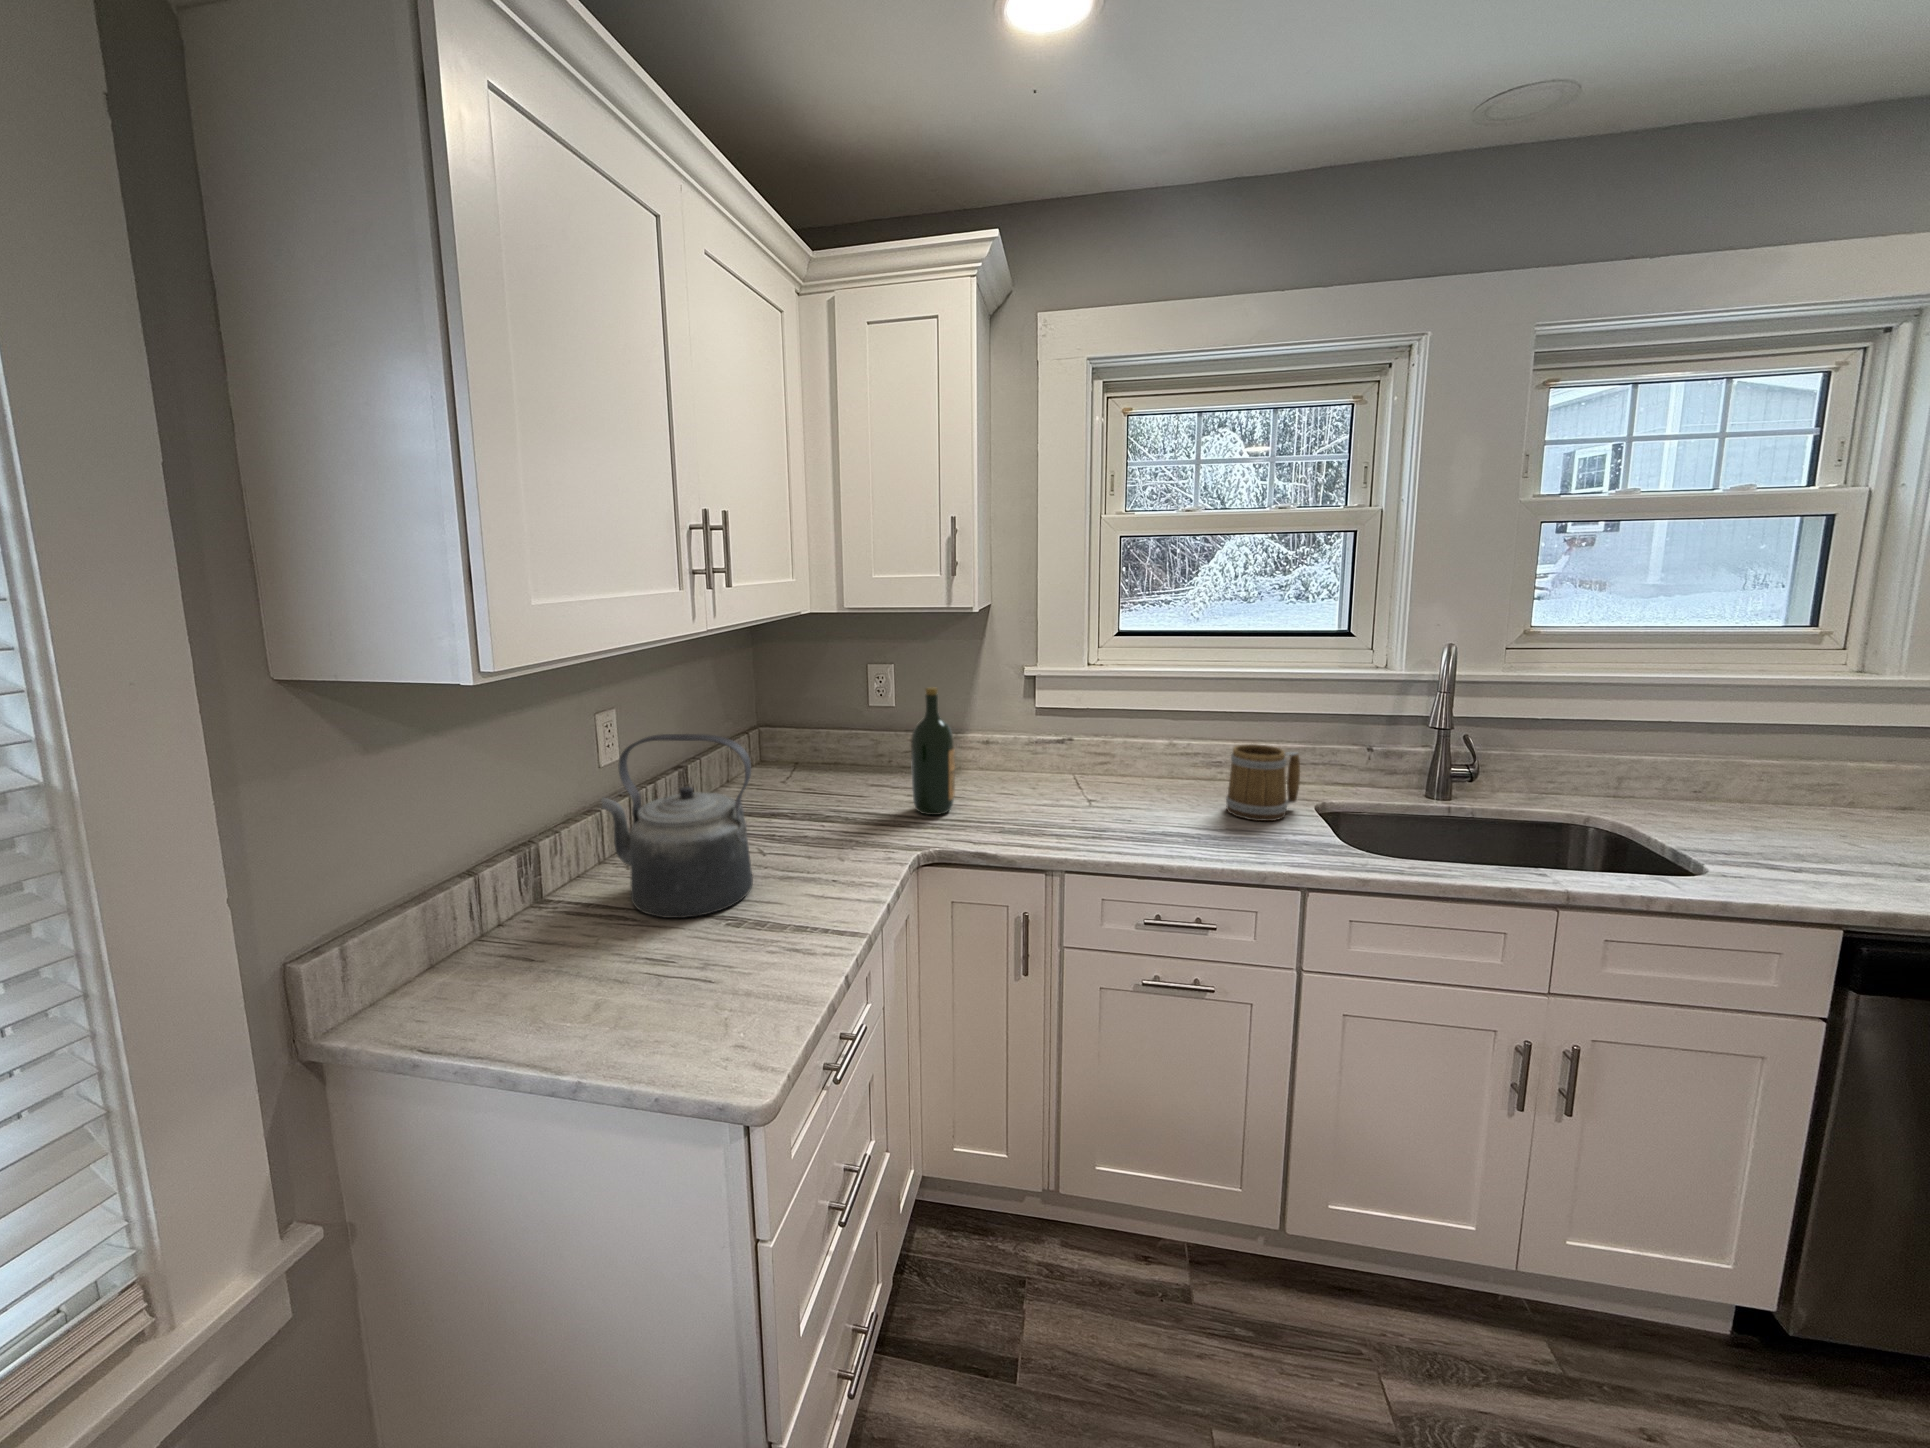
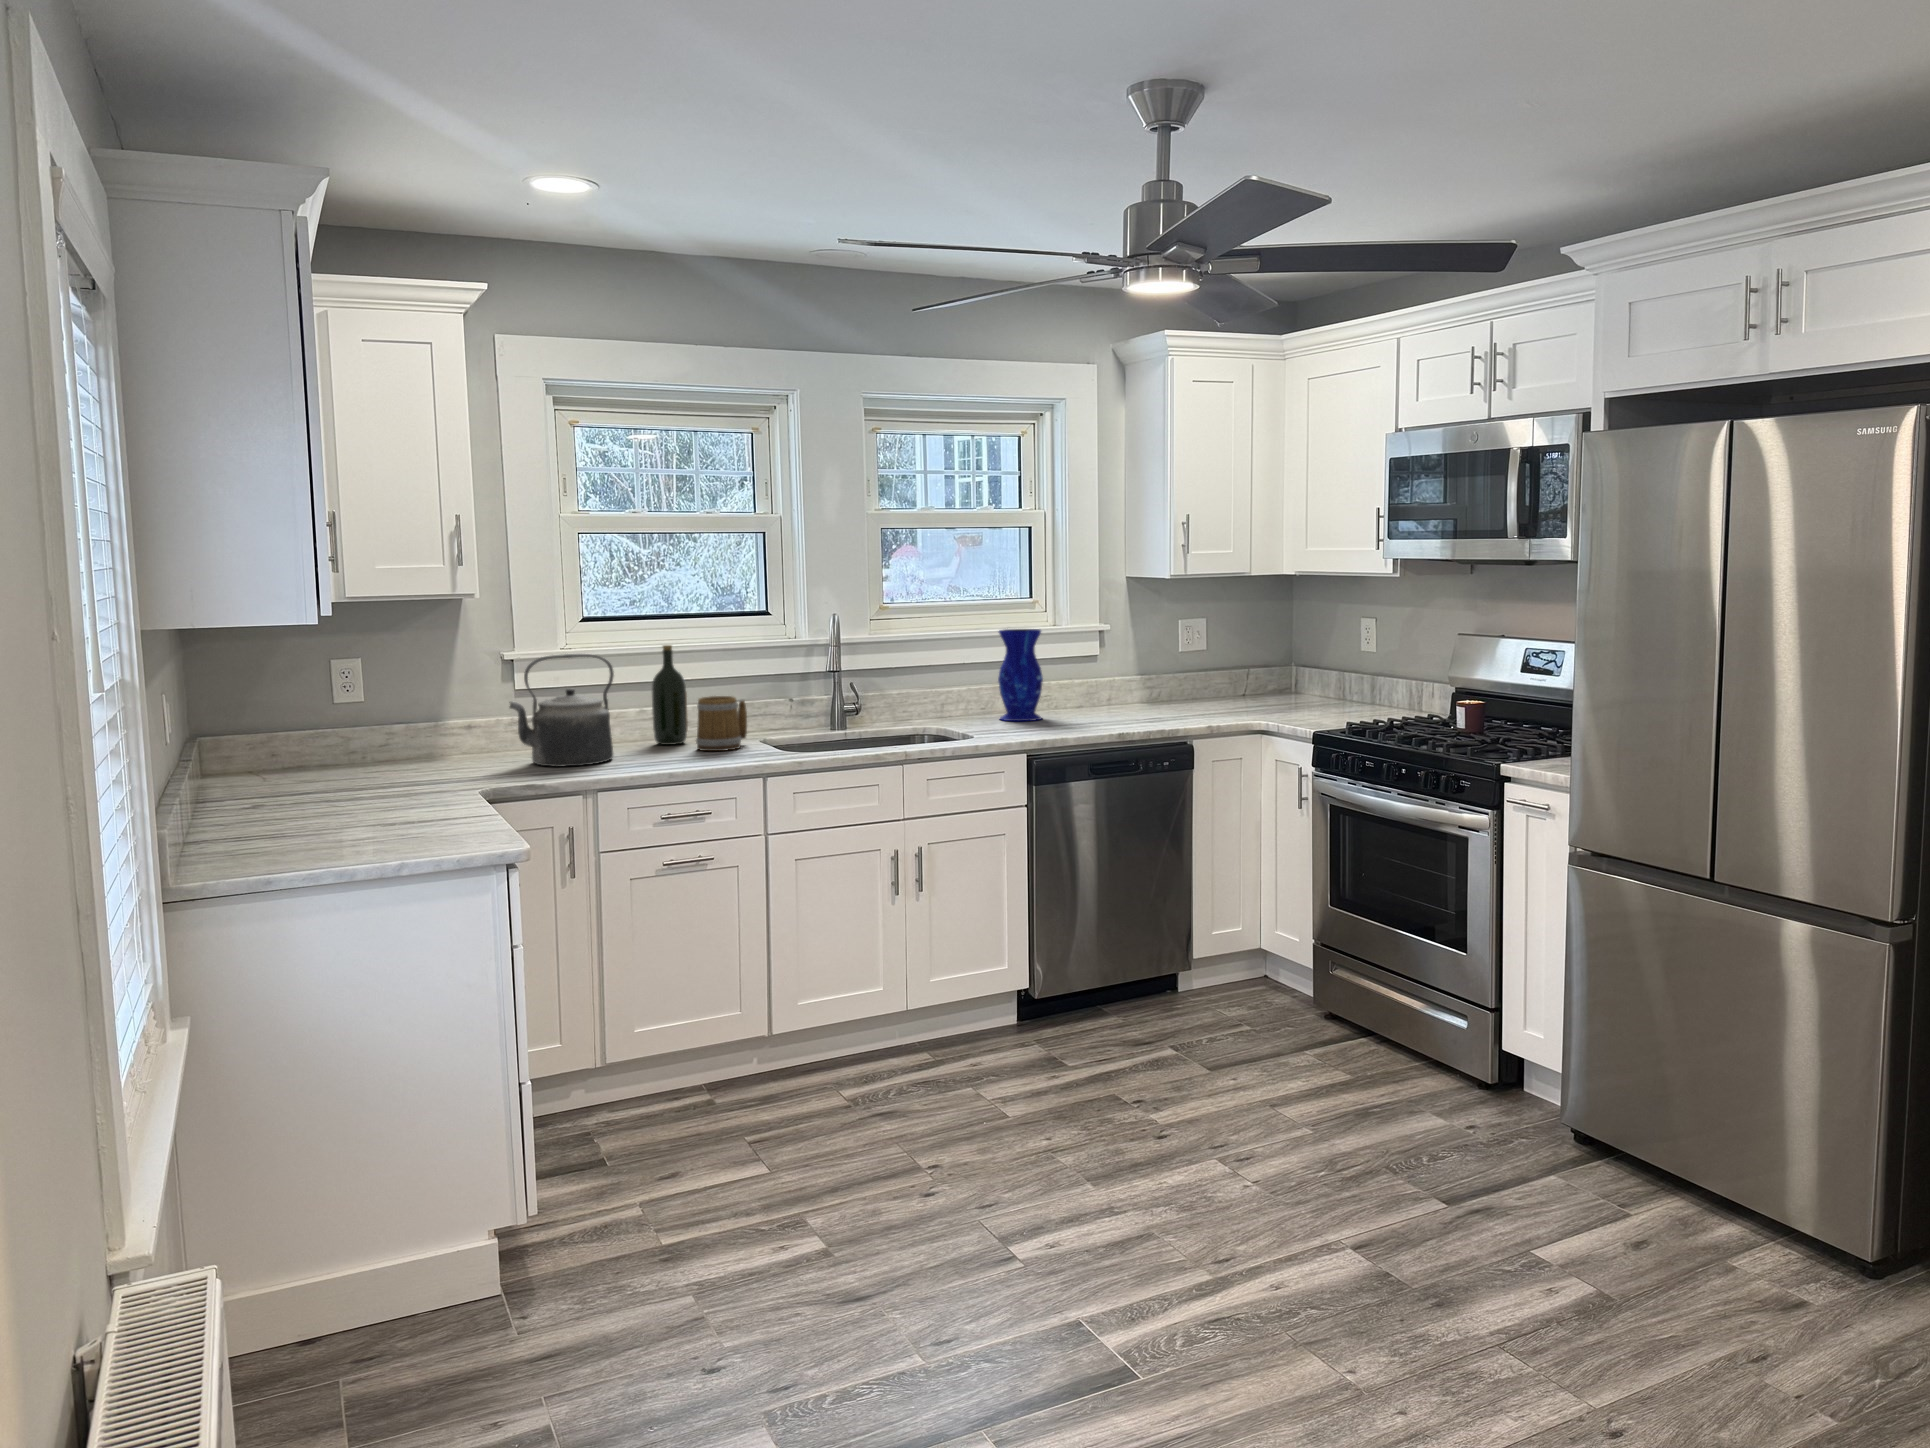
vase: none [1732,679,1859,834] -> present [998,629,1043,721]
wine bottle: present [911,688,955,815] -> present [652,645,688,745]
kettle: present [601,734,753,918] -> present [509,654,614,767]

